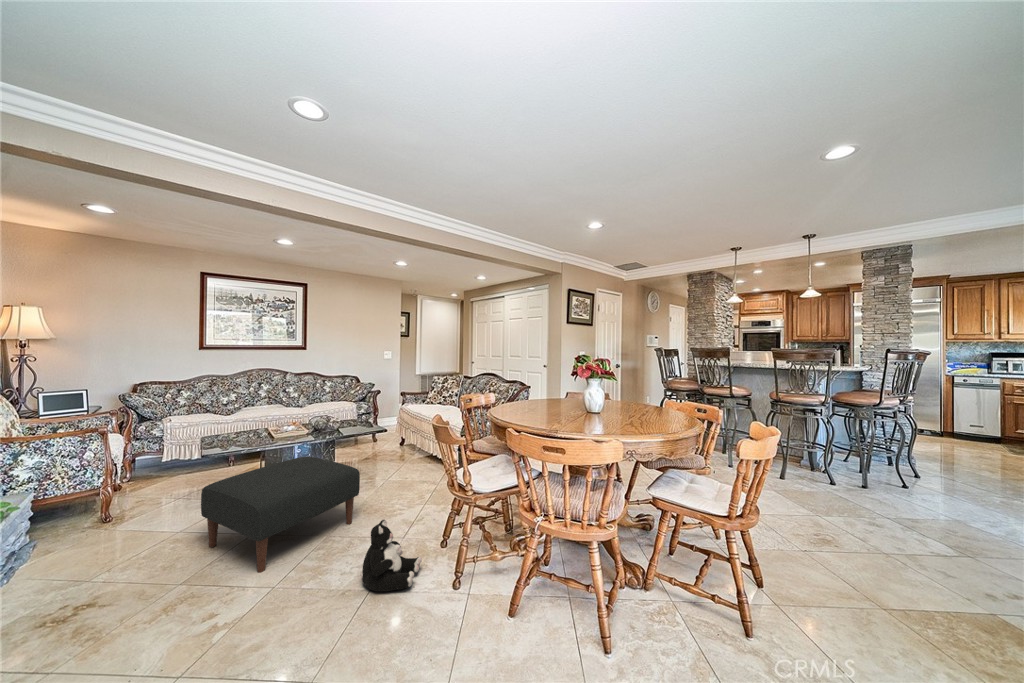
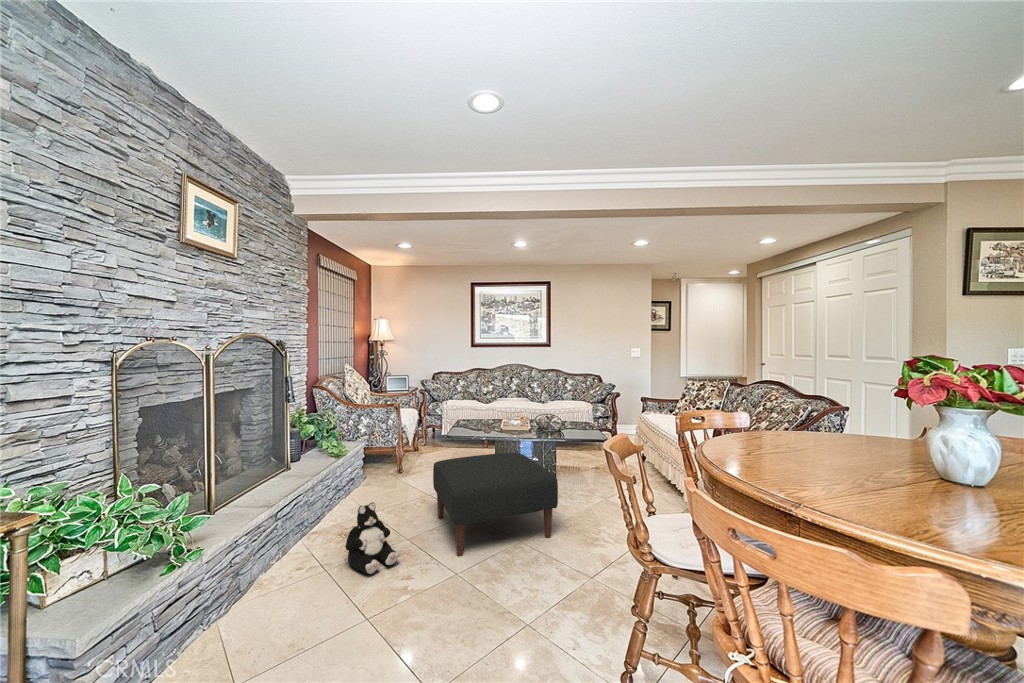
plush toy: present [362,520,422,591] -> present [345,502,400,574]

